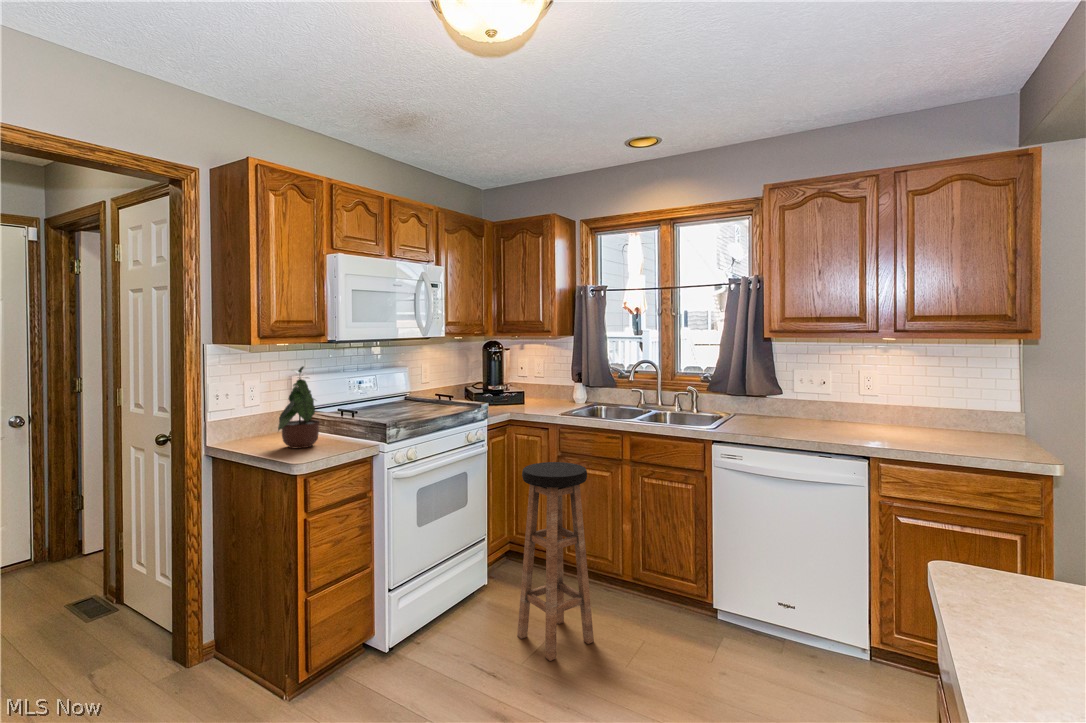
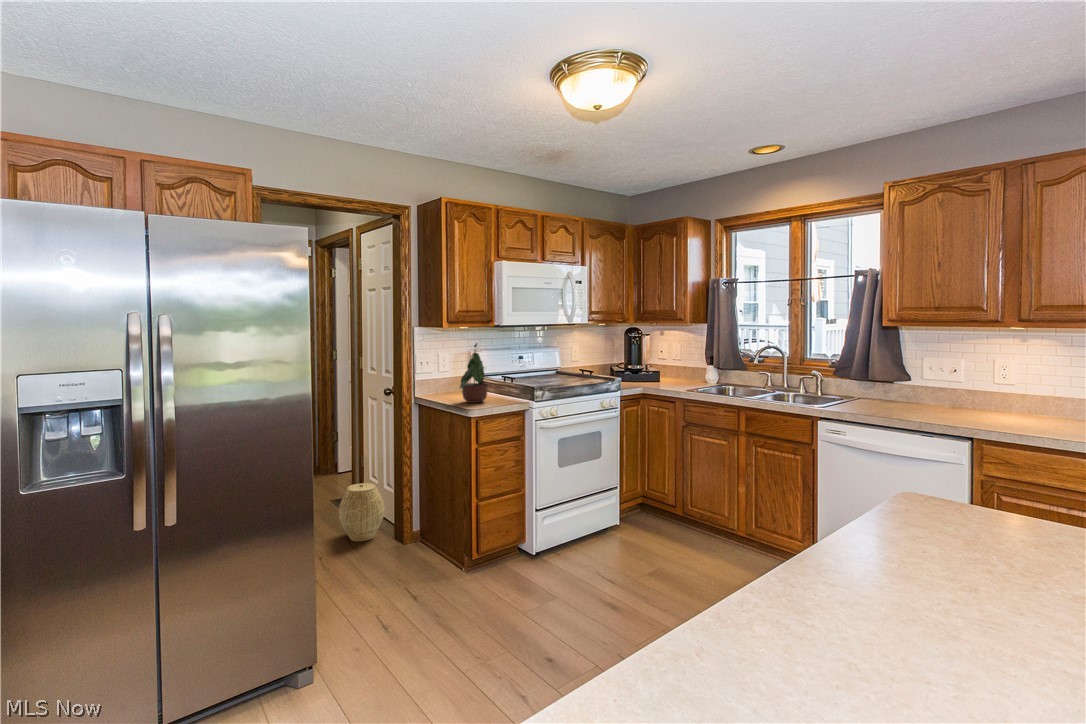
bar stool: present [517,462,594,661] -> none [635,428,699,587]
woven basket: none [80,570,160,662] -> present [339,483,385,541]

